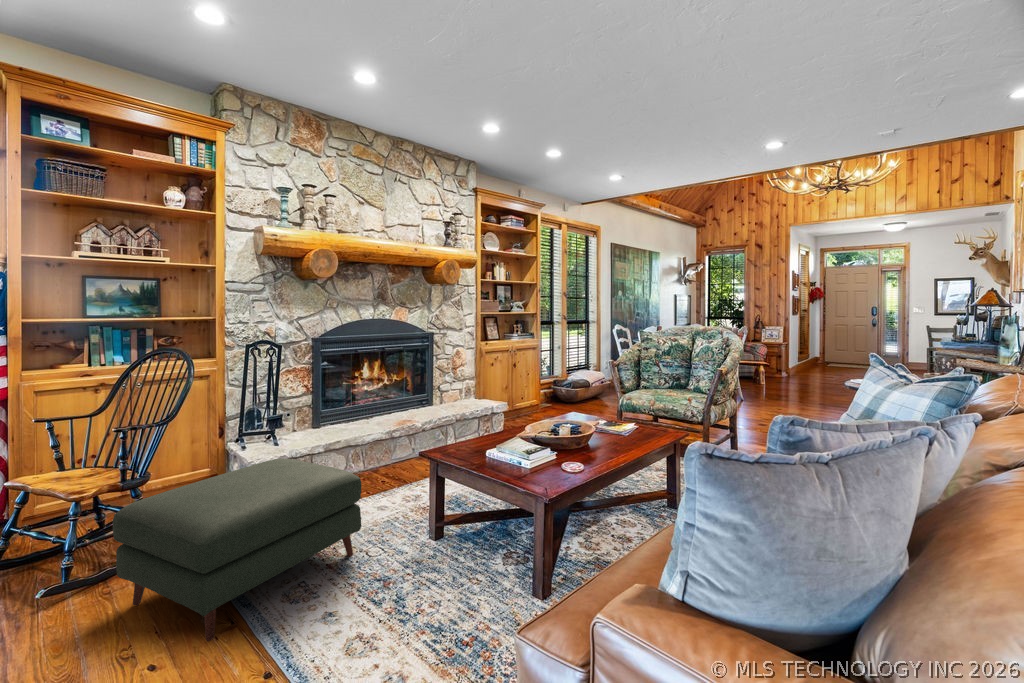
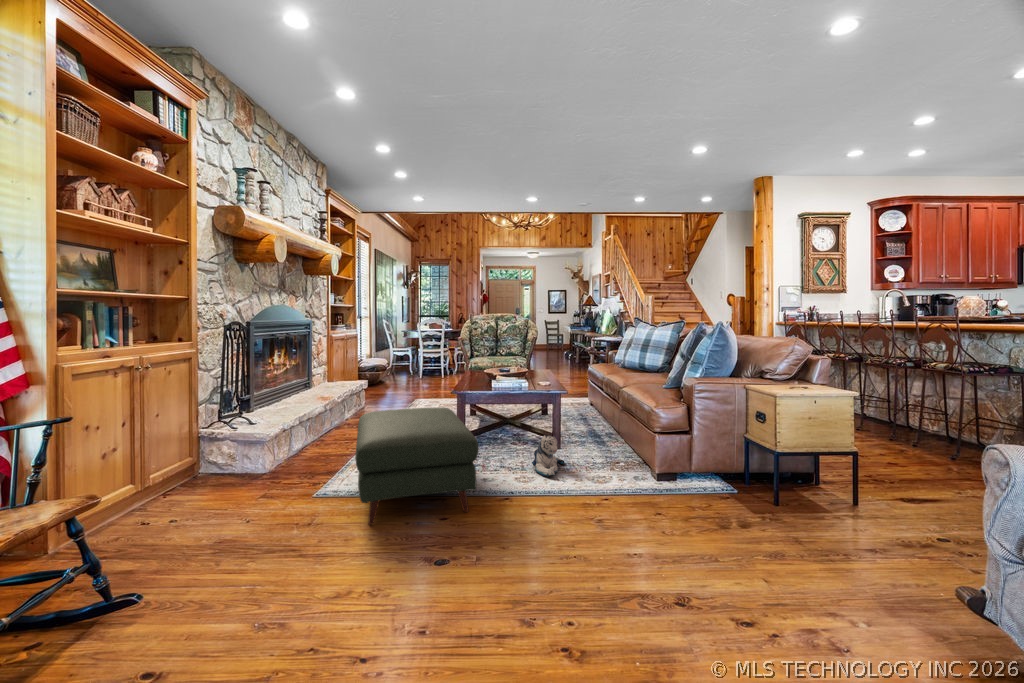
plush toy: none [393,557,485,635] -> present [532,436,565,477]

